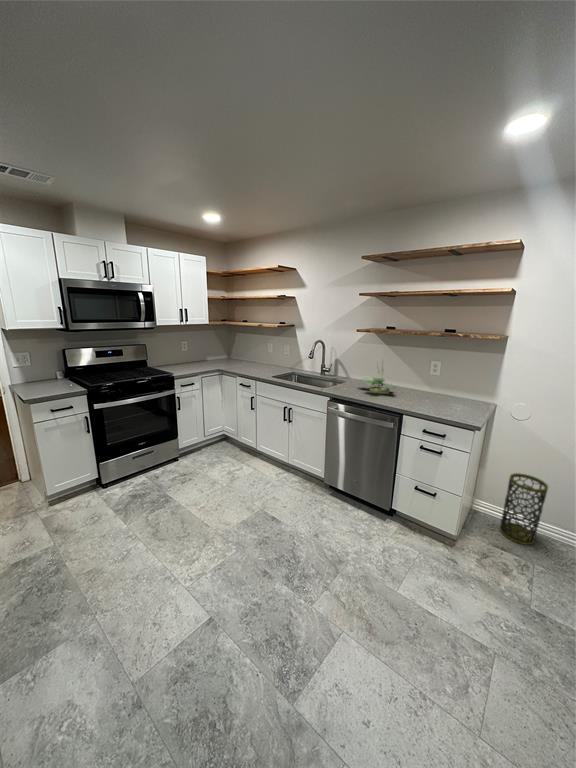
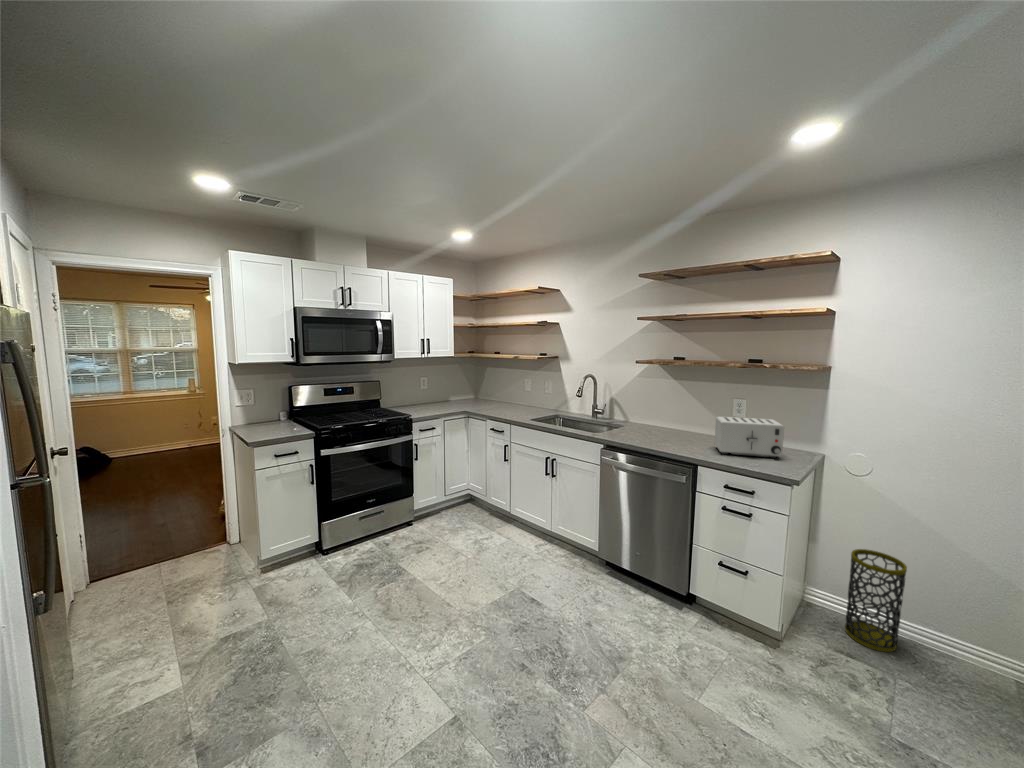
potted plant: present [363,370,396,394] -> none [640,396,690,441]
toaster: none [415,375,470,408] -> present [714,417,784,458]

